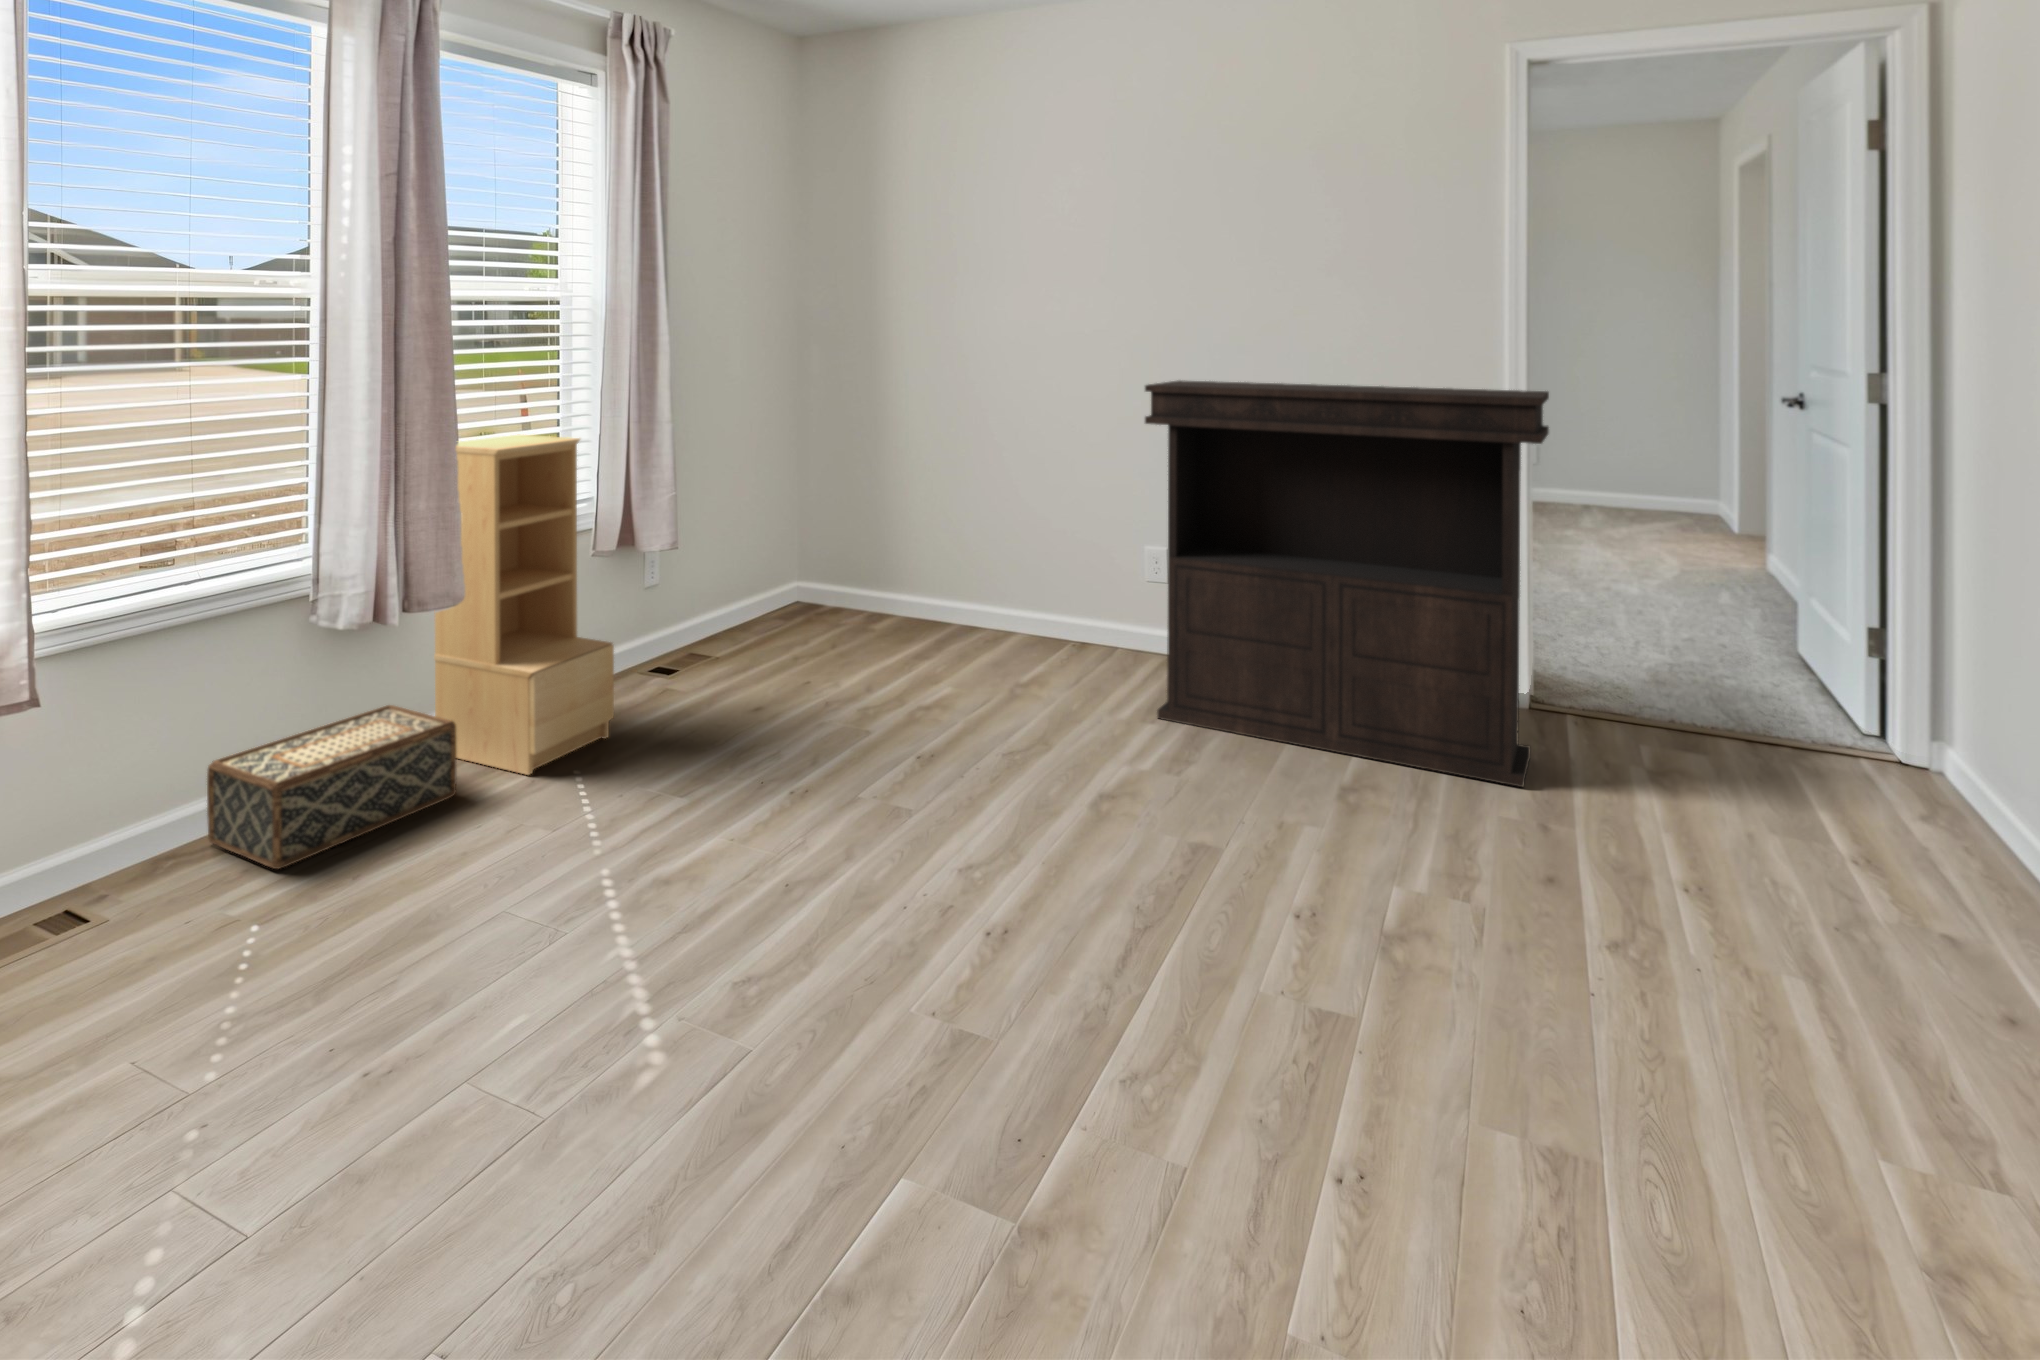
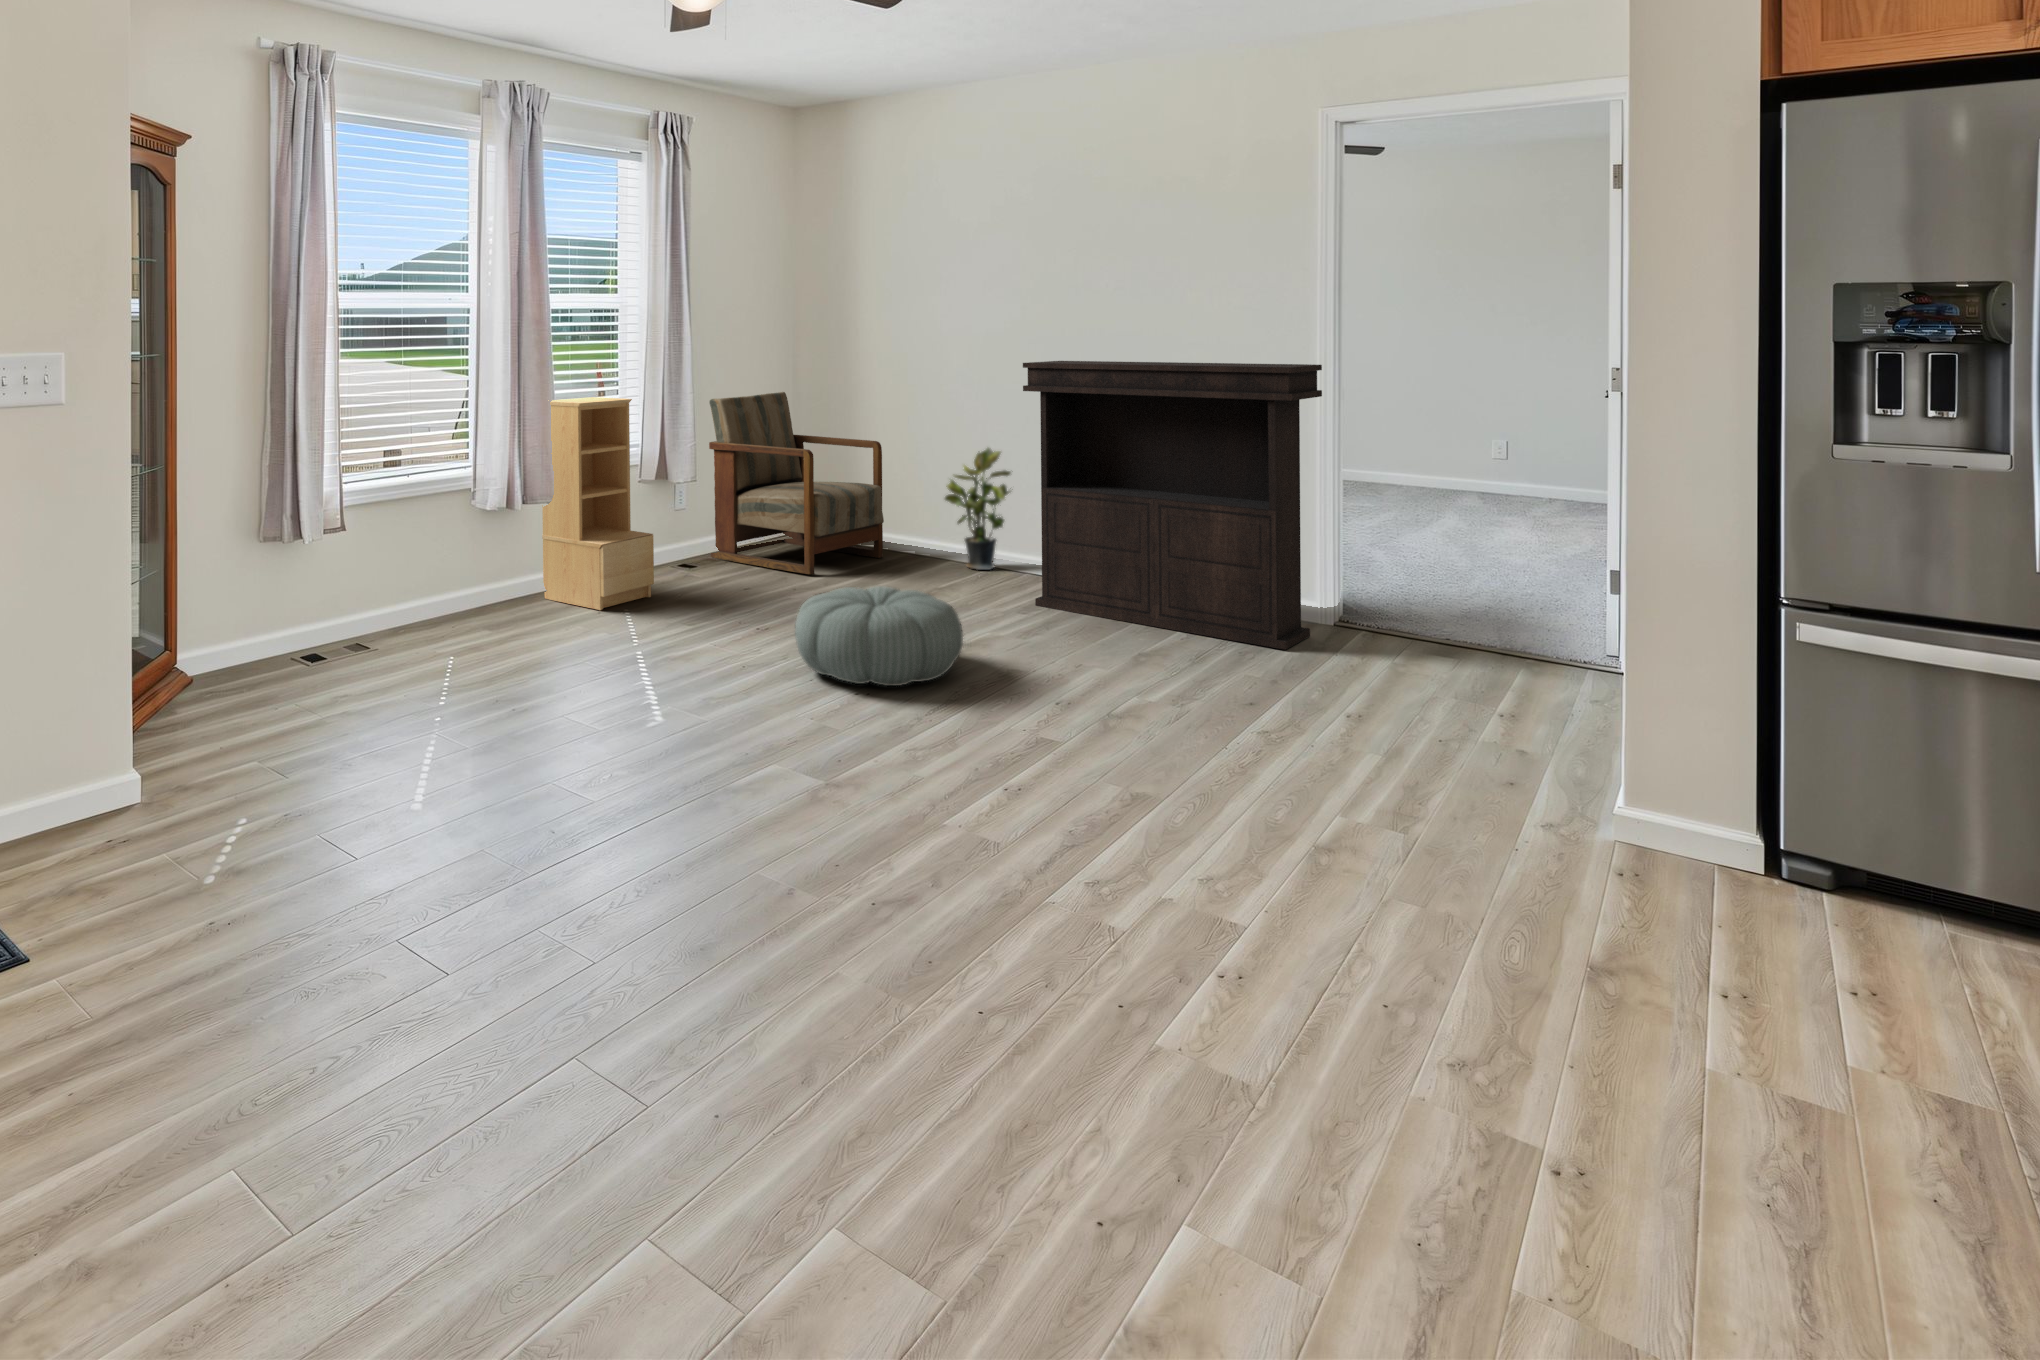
armchair: none [690,416,925,677] -> present [709,392,884,574]
potted plant: none [1009,490,1098,655] -> present [945,448,1011,570]
woven basket: present [207,705,456,869] -> none [422,562,557,638]
pouf: none [862,739,1131,934] -> present [795,586,963,686]

